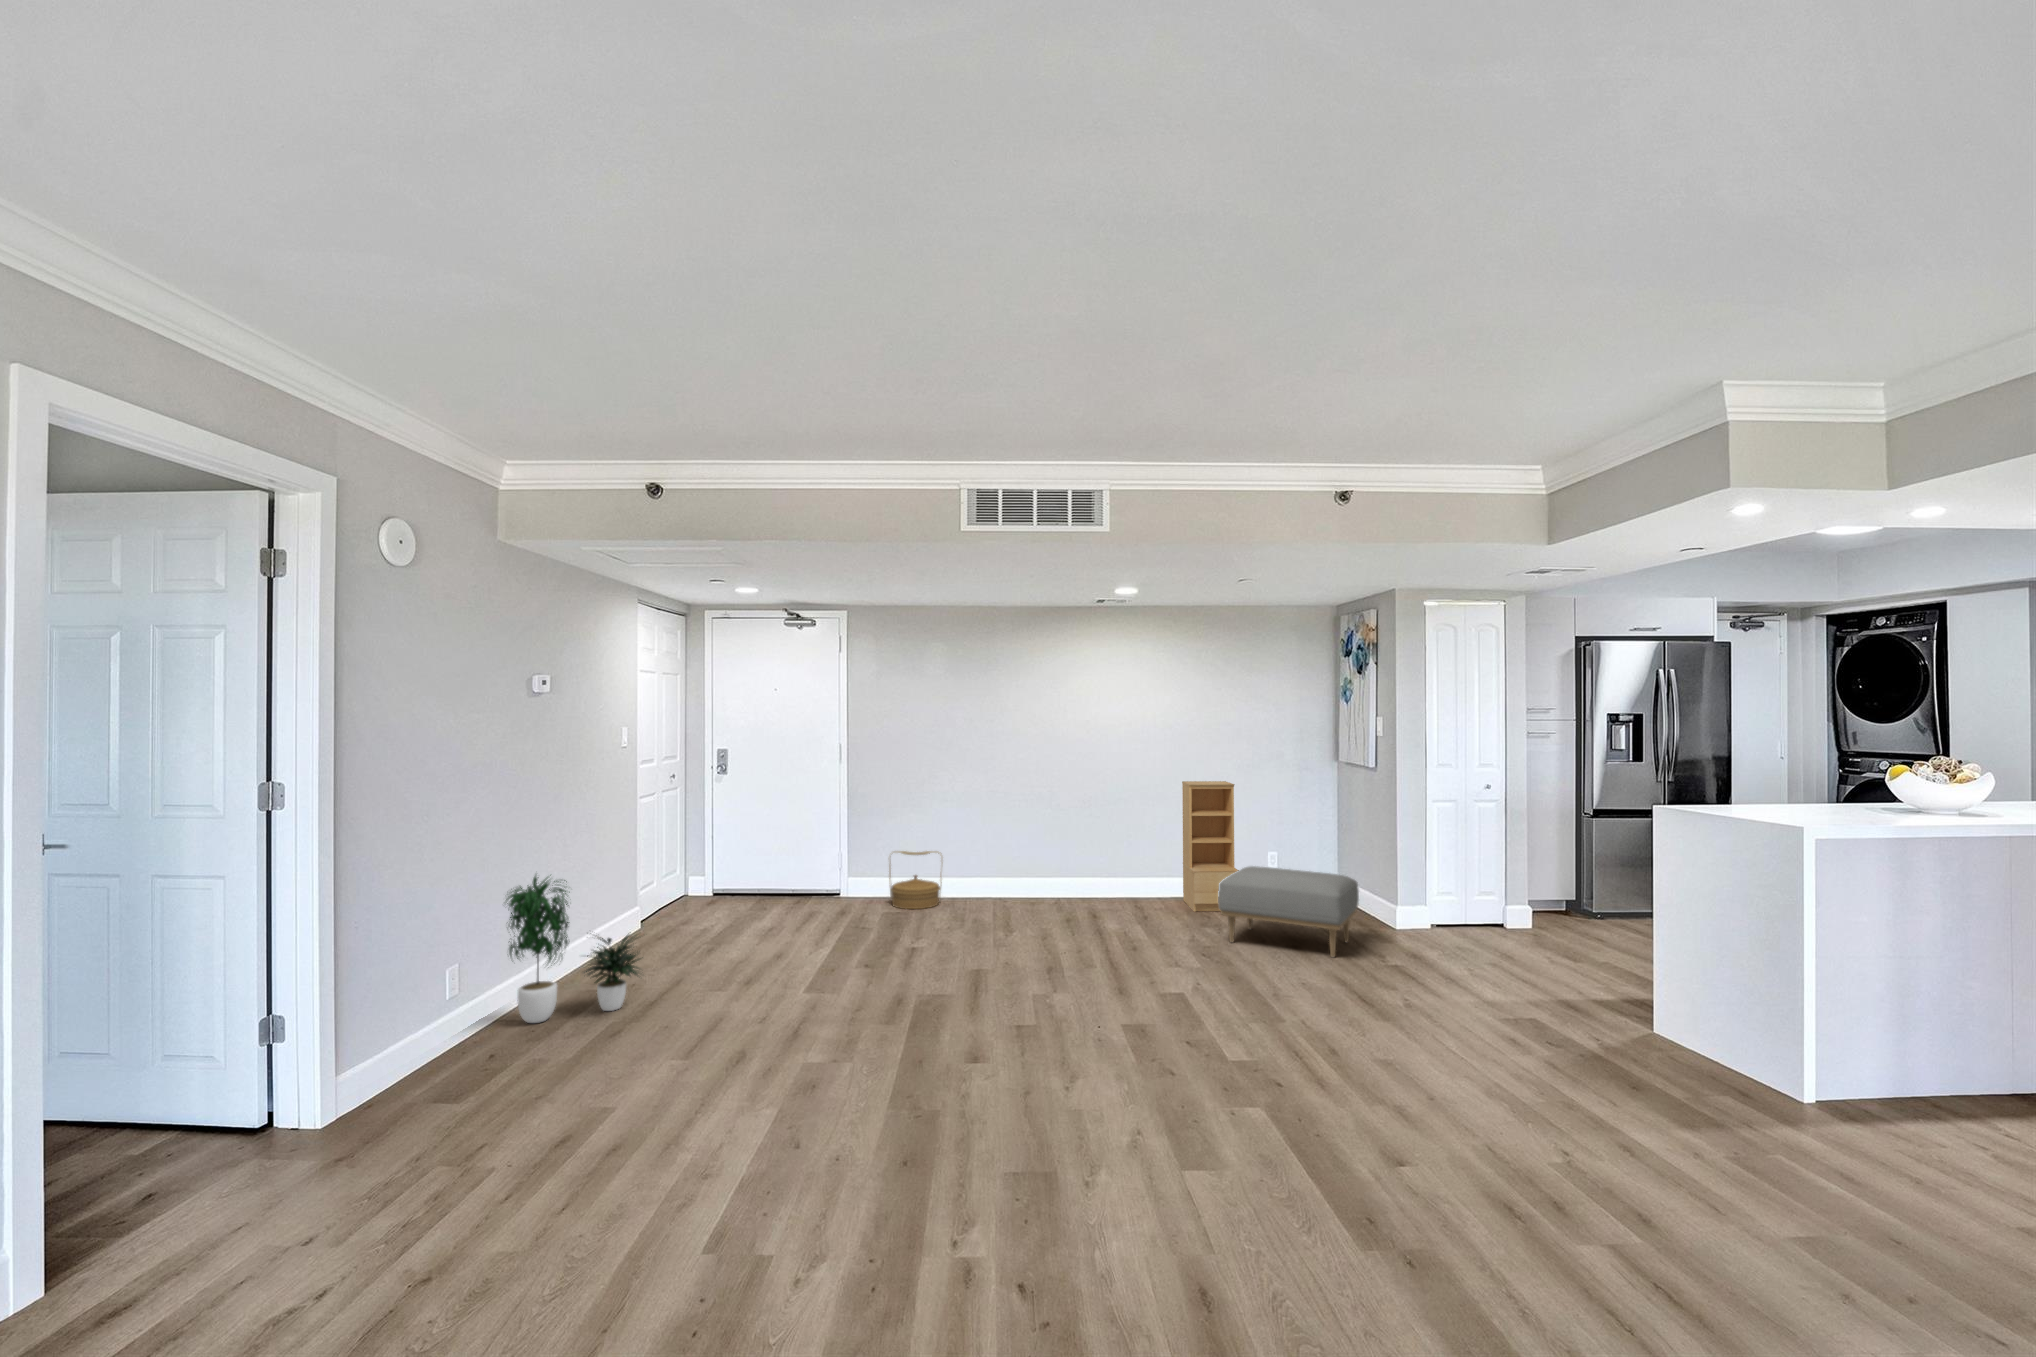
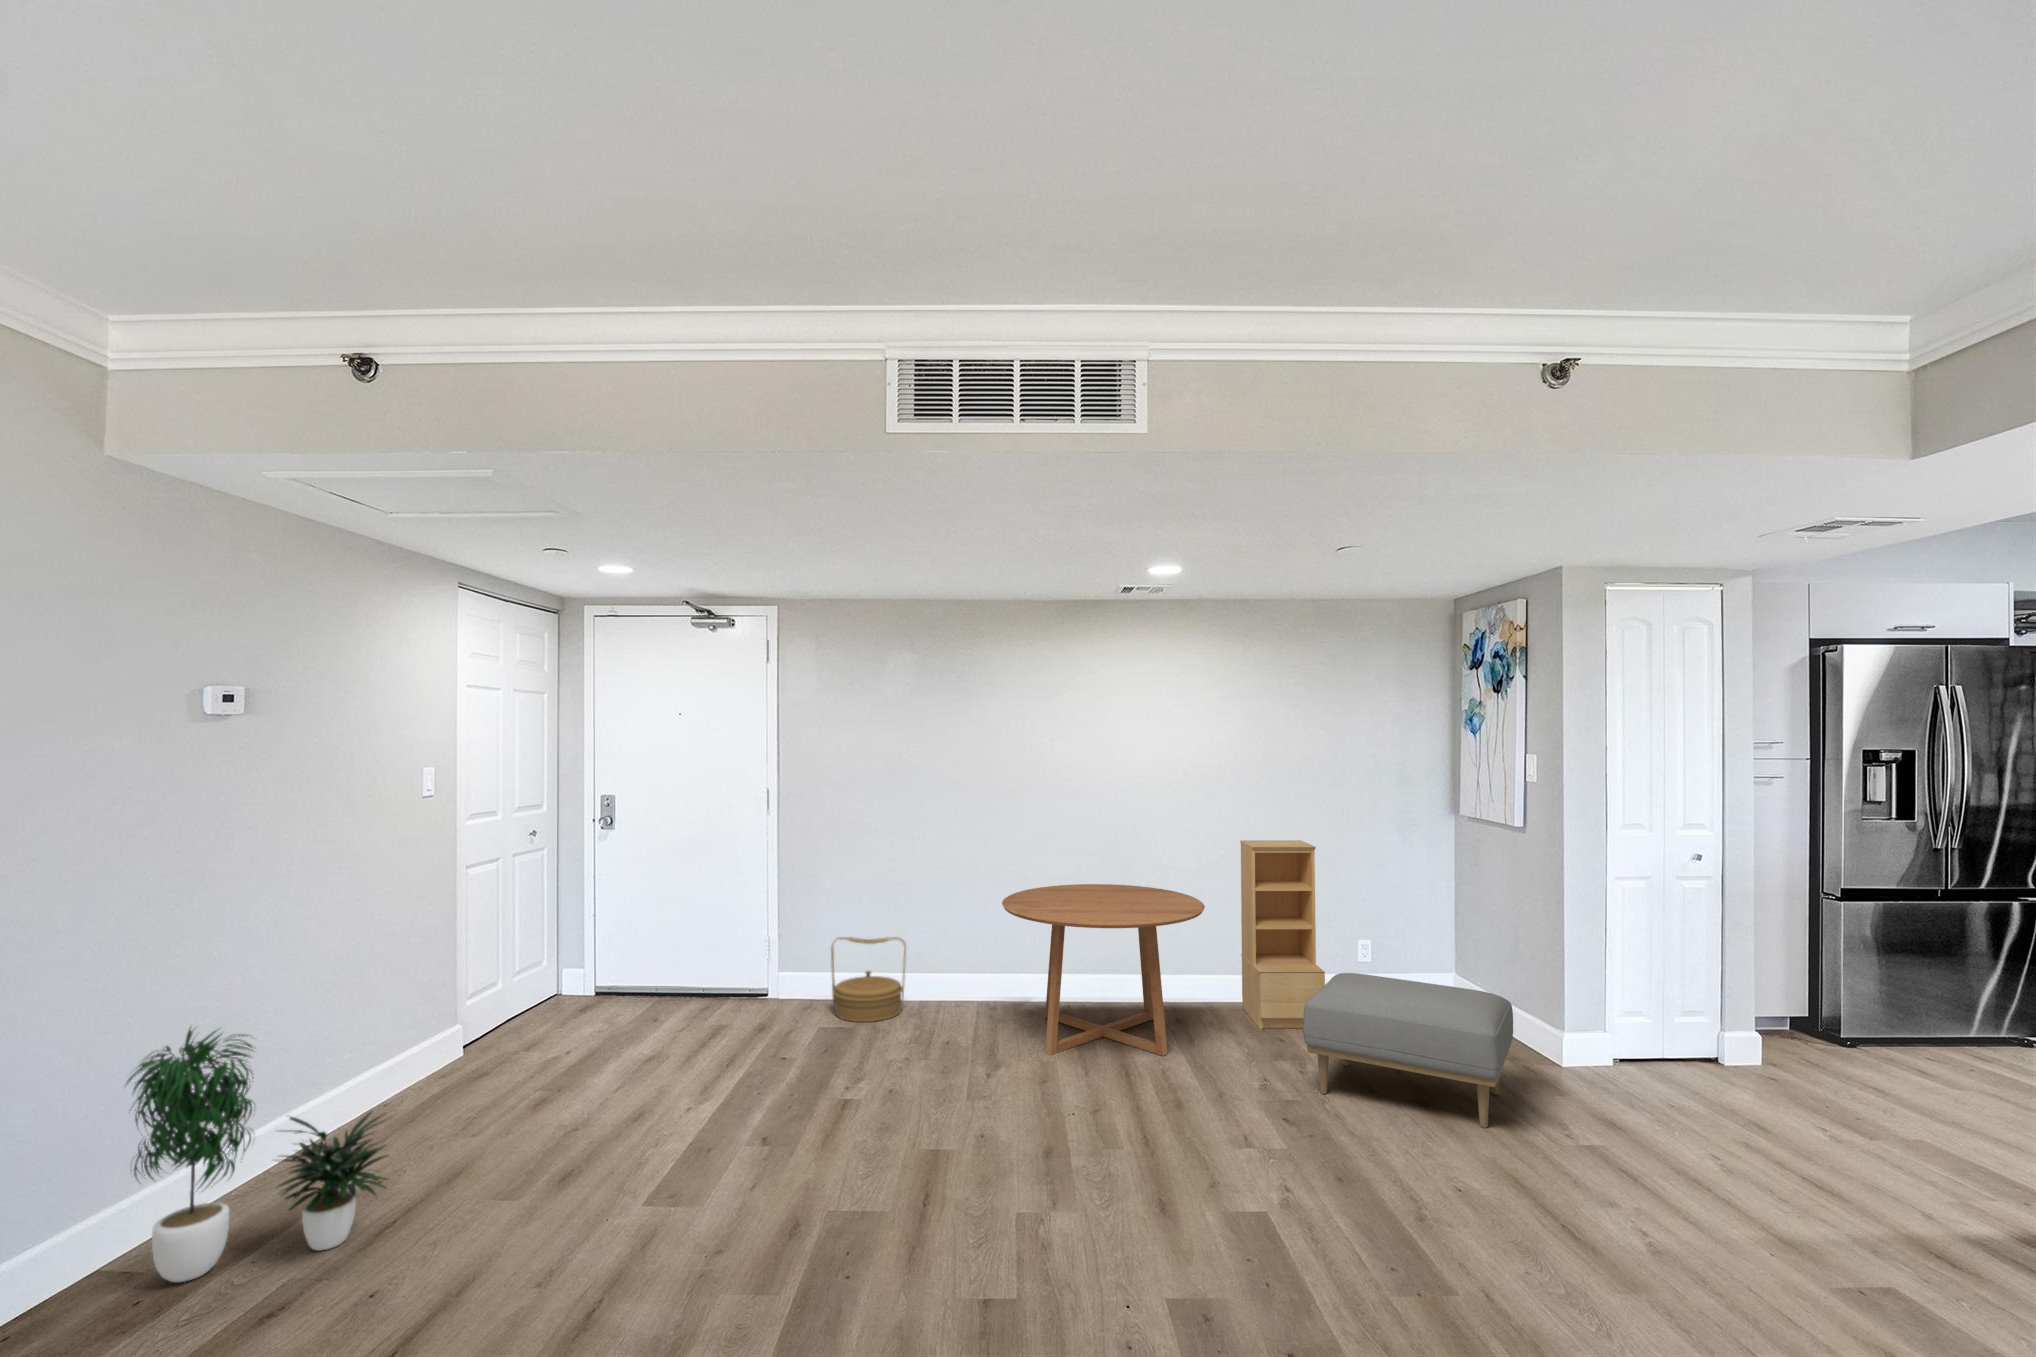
dining table: none [1013,813,1155,925] -> present [1002,884,1205,1056]

